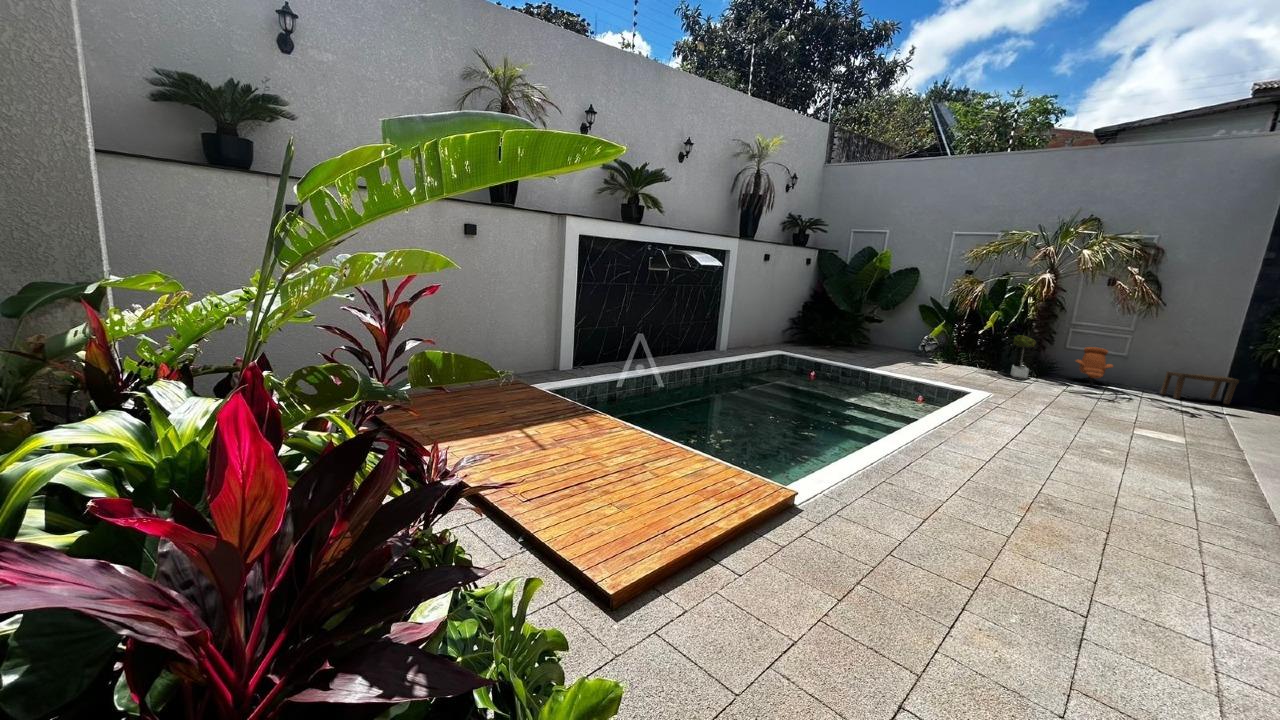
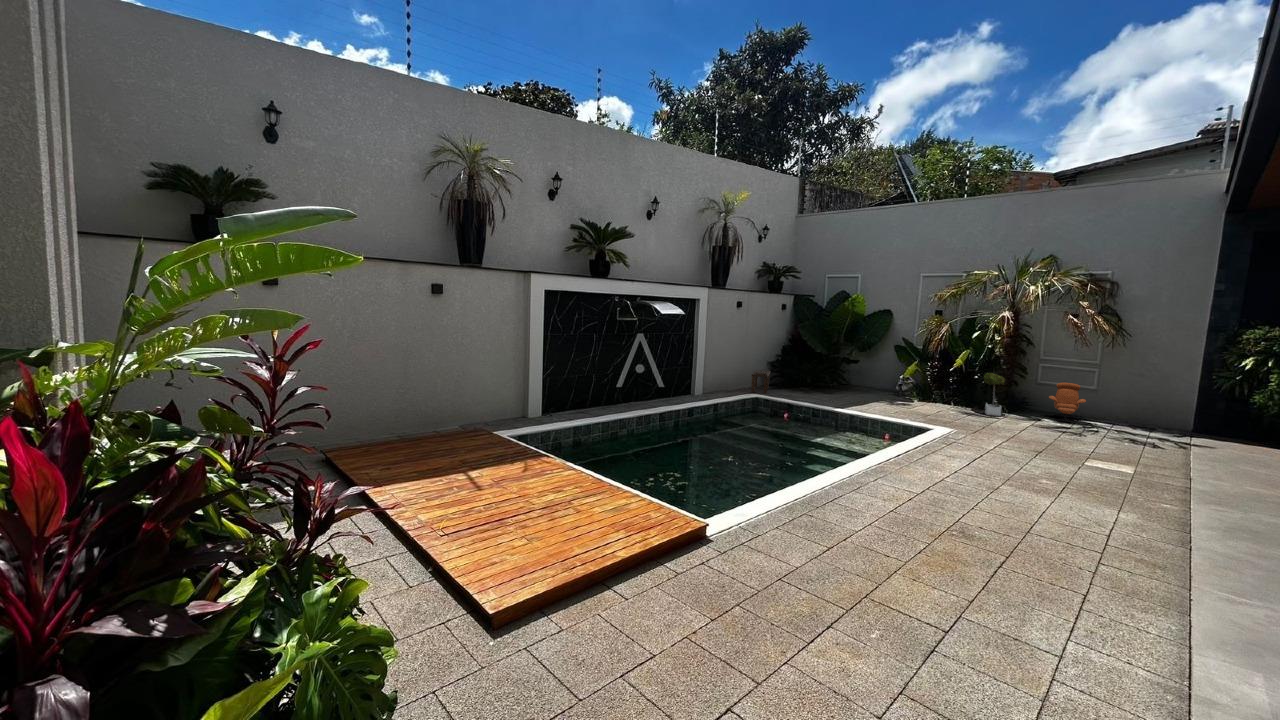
bench: present [1160,371,1239,405] -> present [751,370,771,393]

